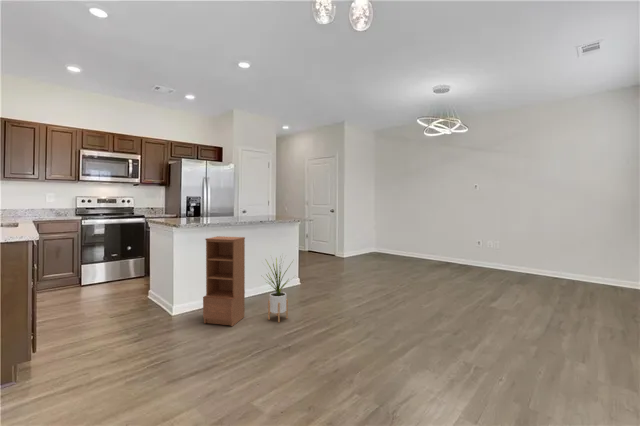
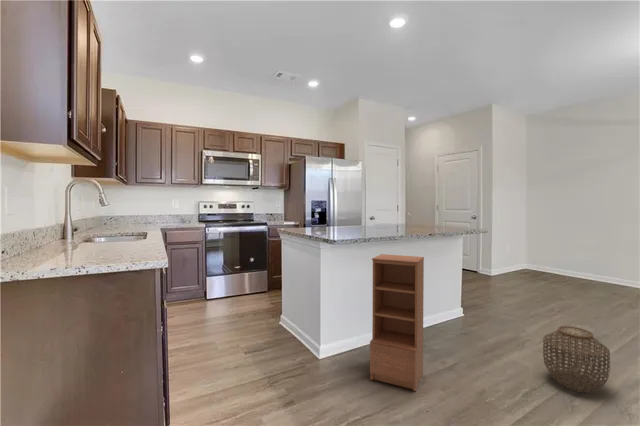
house plant: present [267,258,288,322] -> none [451,282,512,392]
woven basket: none [321,279,354,318] -> present [543,326,610,393]

